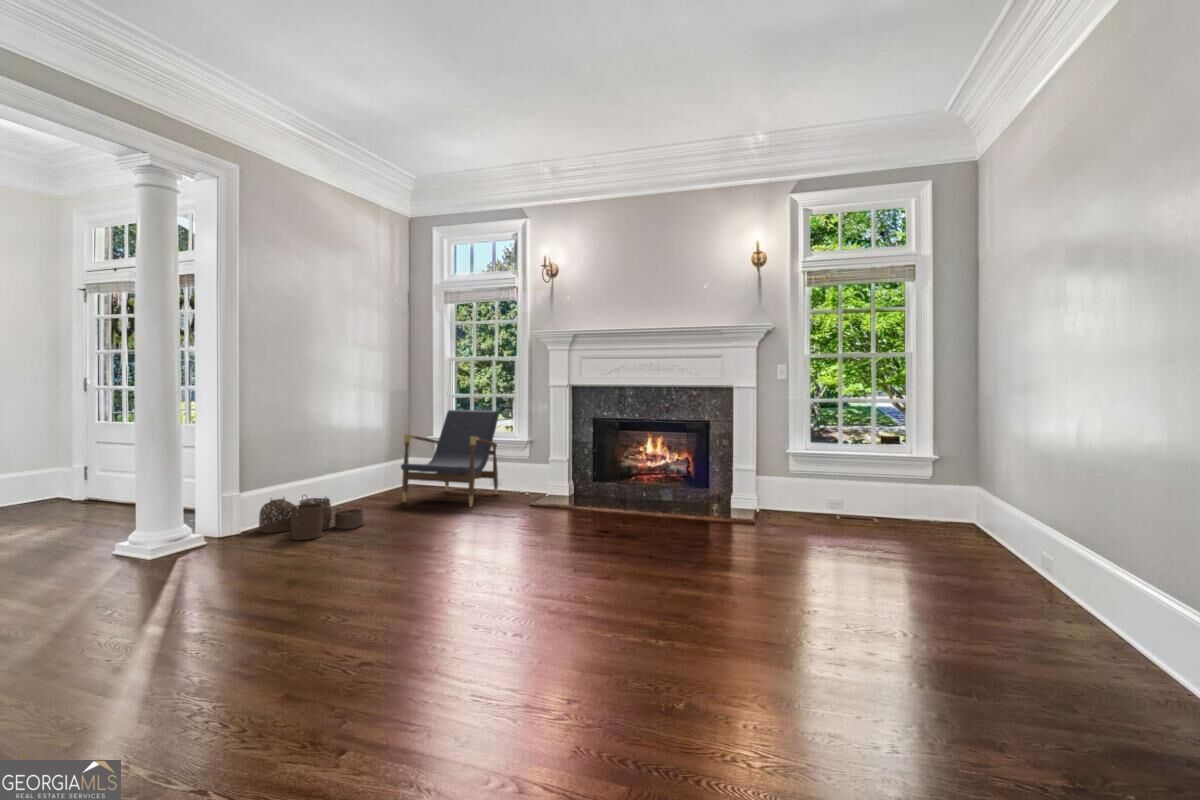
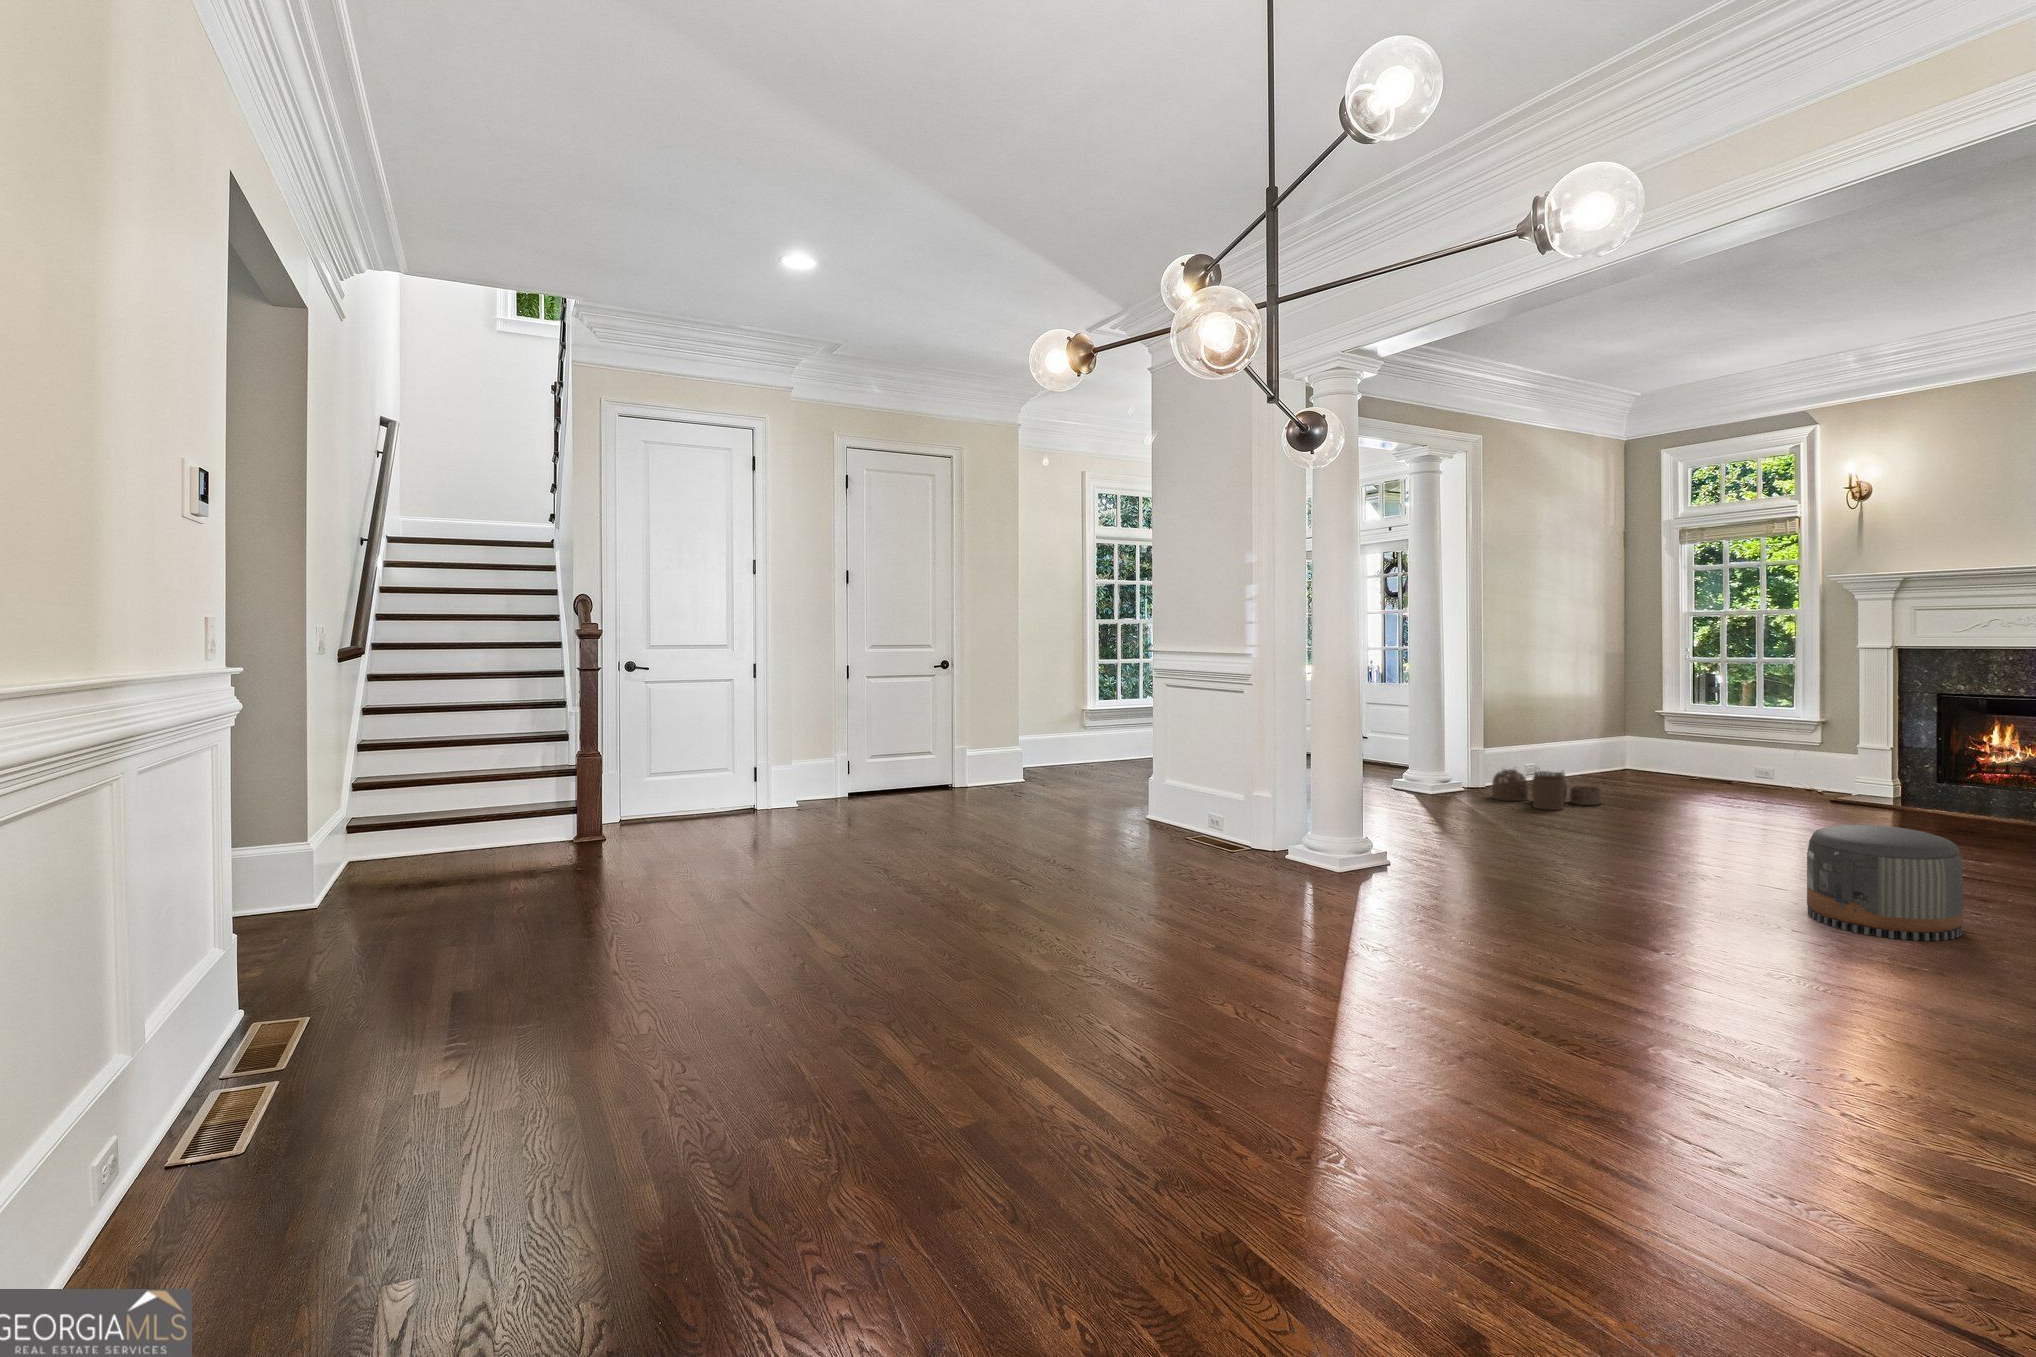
lounge chair: present [401,410,499,507] -> none [1632,678,1768,798]
pouf: none [482,549,616,698] -> present [1807,825,1963,941]

